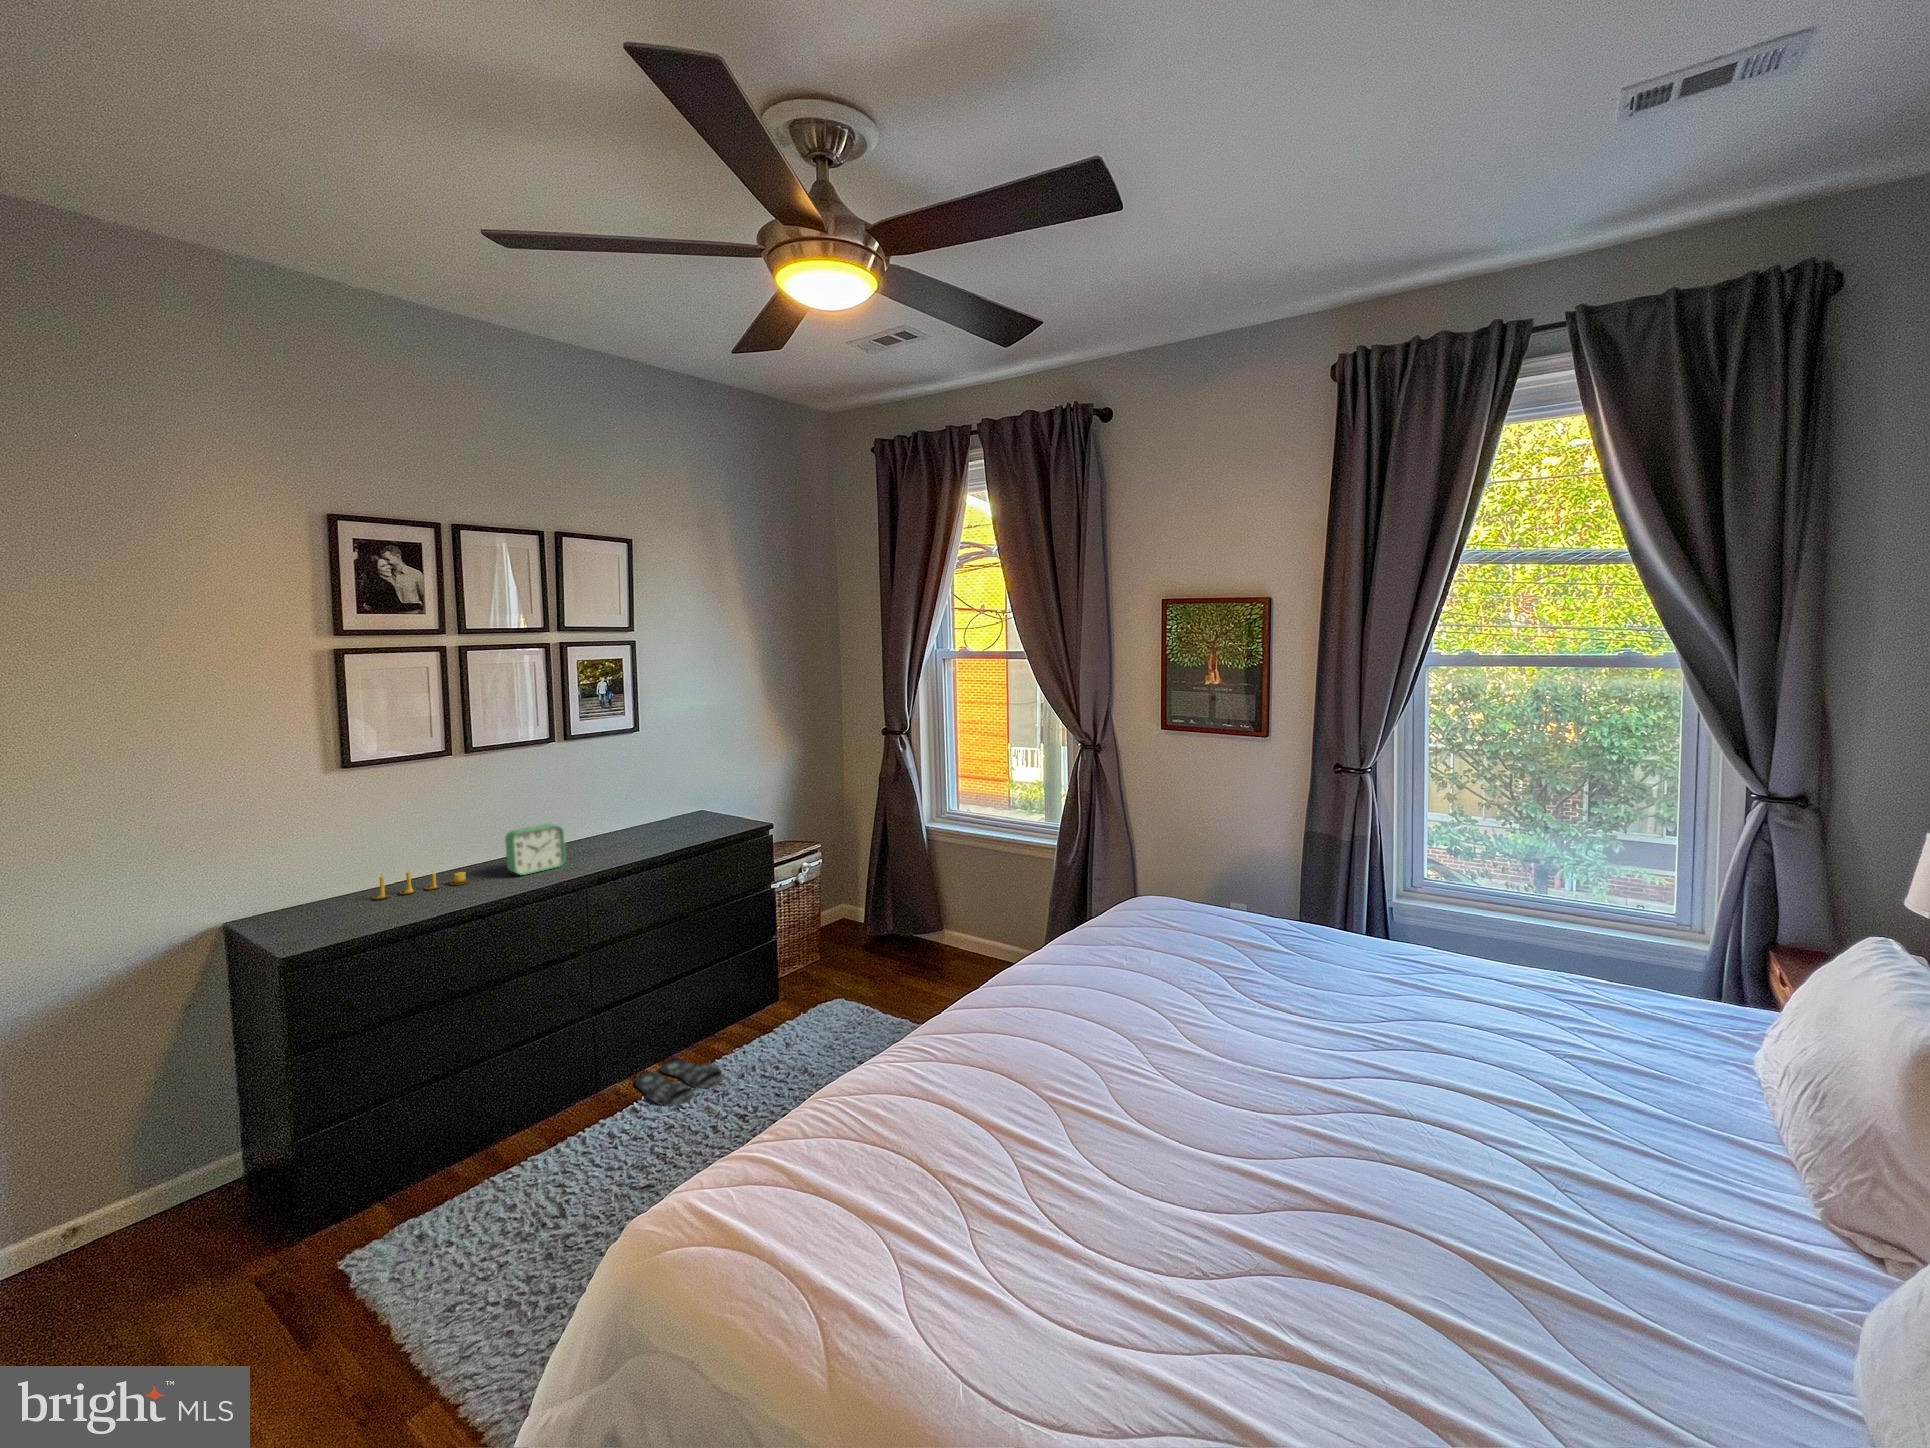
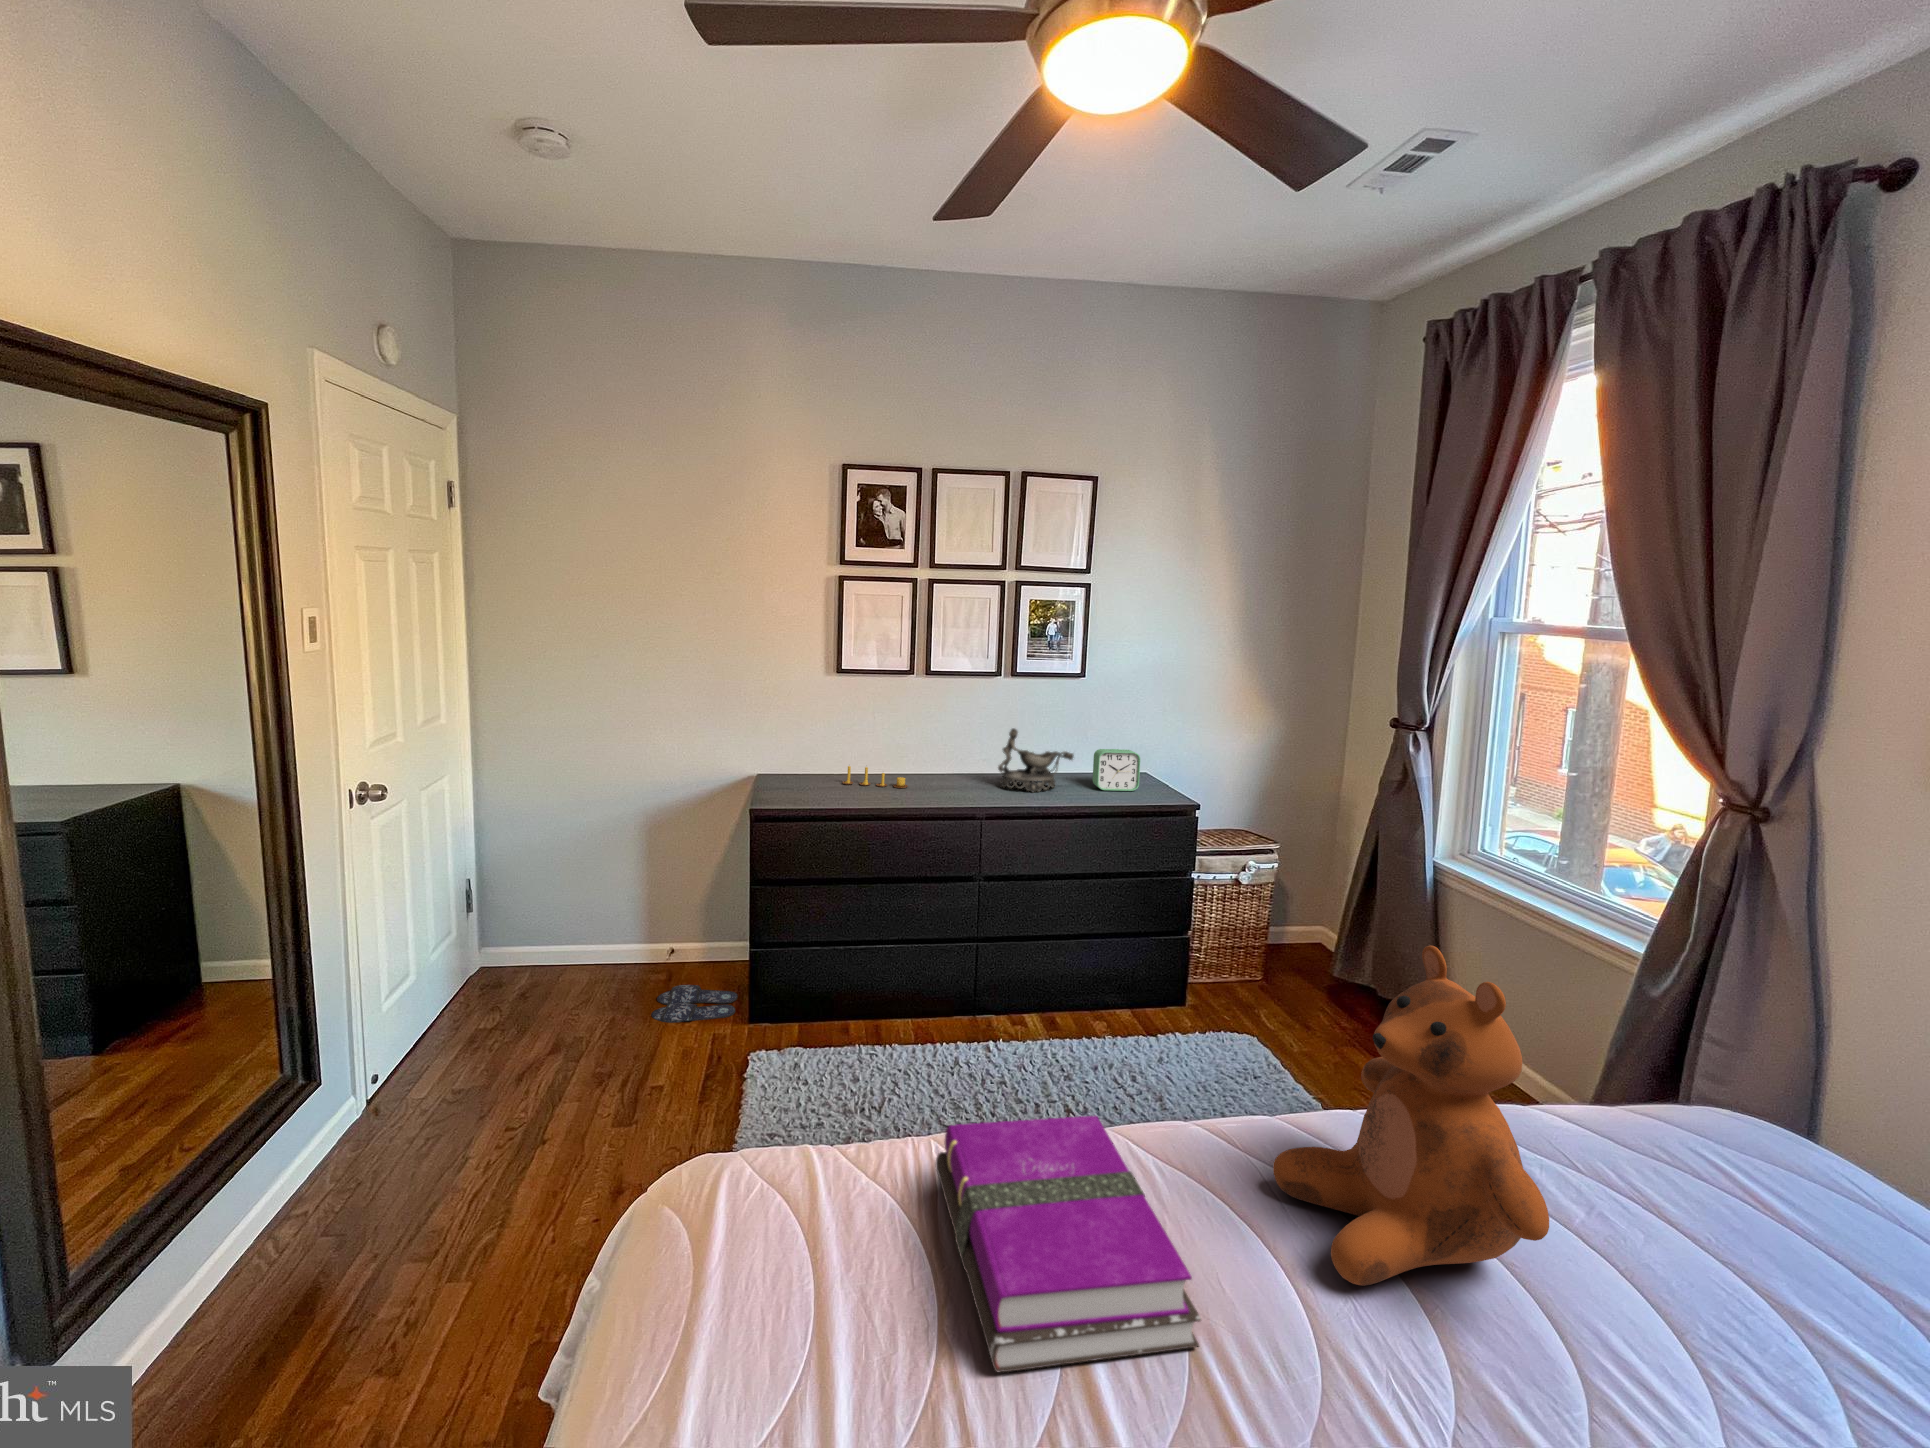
decorative bowl: none [575,791,651,854] -> present [998,728,1074,792]
alarm clock: present [505,824,566,875] -> present [1093,749,1140,791]
teddy bear: none [1016,849,1148,1041] -> present [1273,946,1549,1286]
notebook: none [847,1028,1051,1176] -> present [936,1115,1201,1373]
slippers: present [635,1060,722,1106] -> present [652,985,738,1023]

